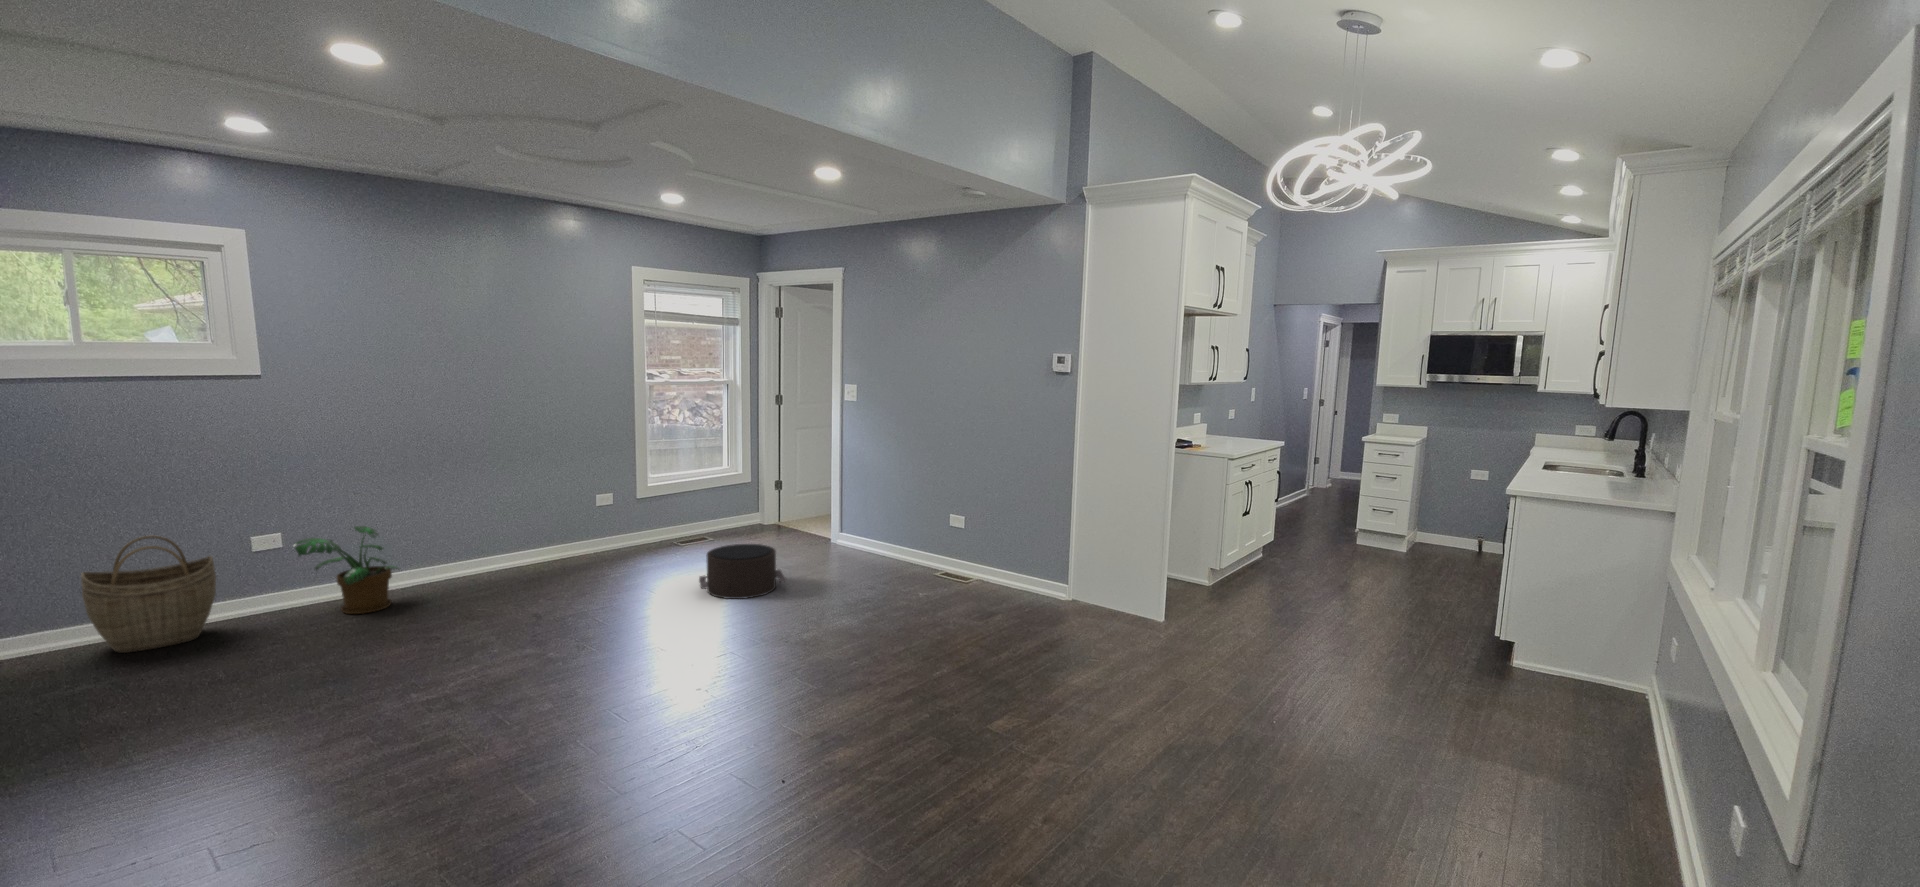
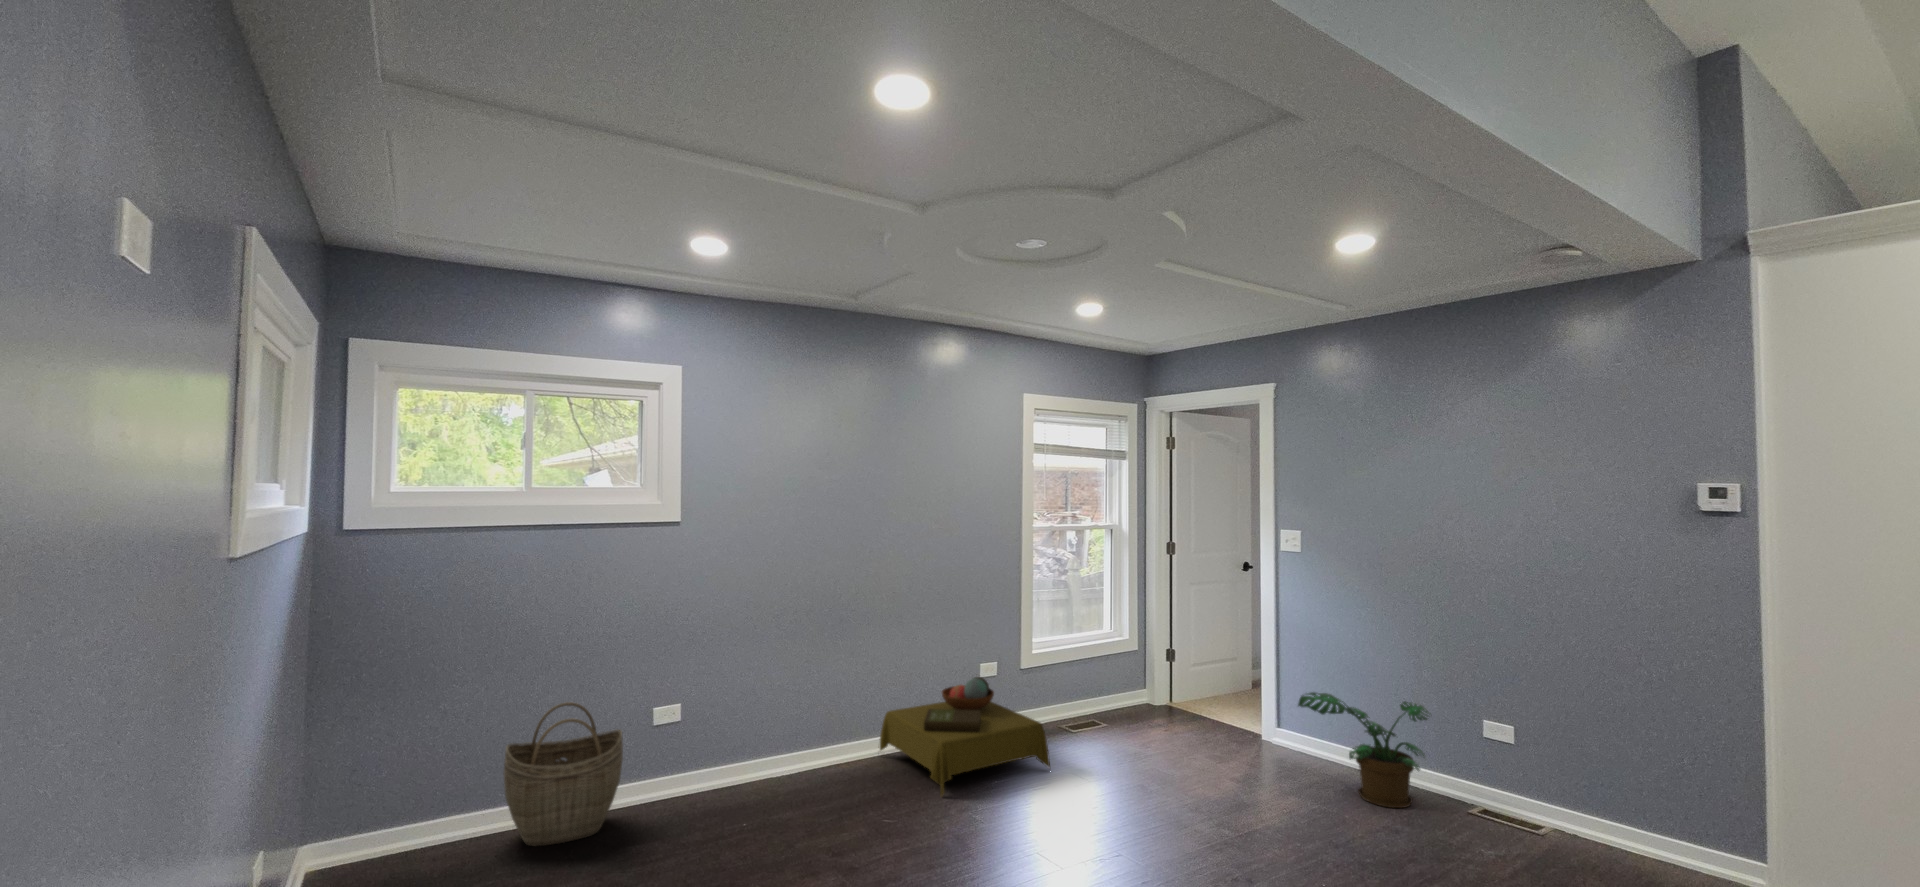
side table: none [494,505,643,594] -> present [880,677,1050,796]
potted plant: present [294,526,399,614] -> present [1298,692,1431,808]
pouf: present [699,544,787,599] -> none [1140,746,1271,834]

